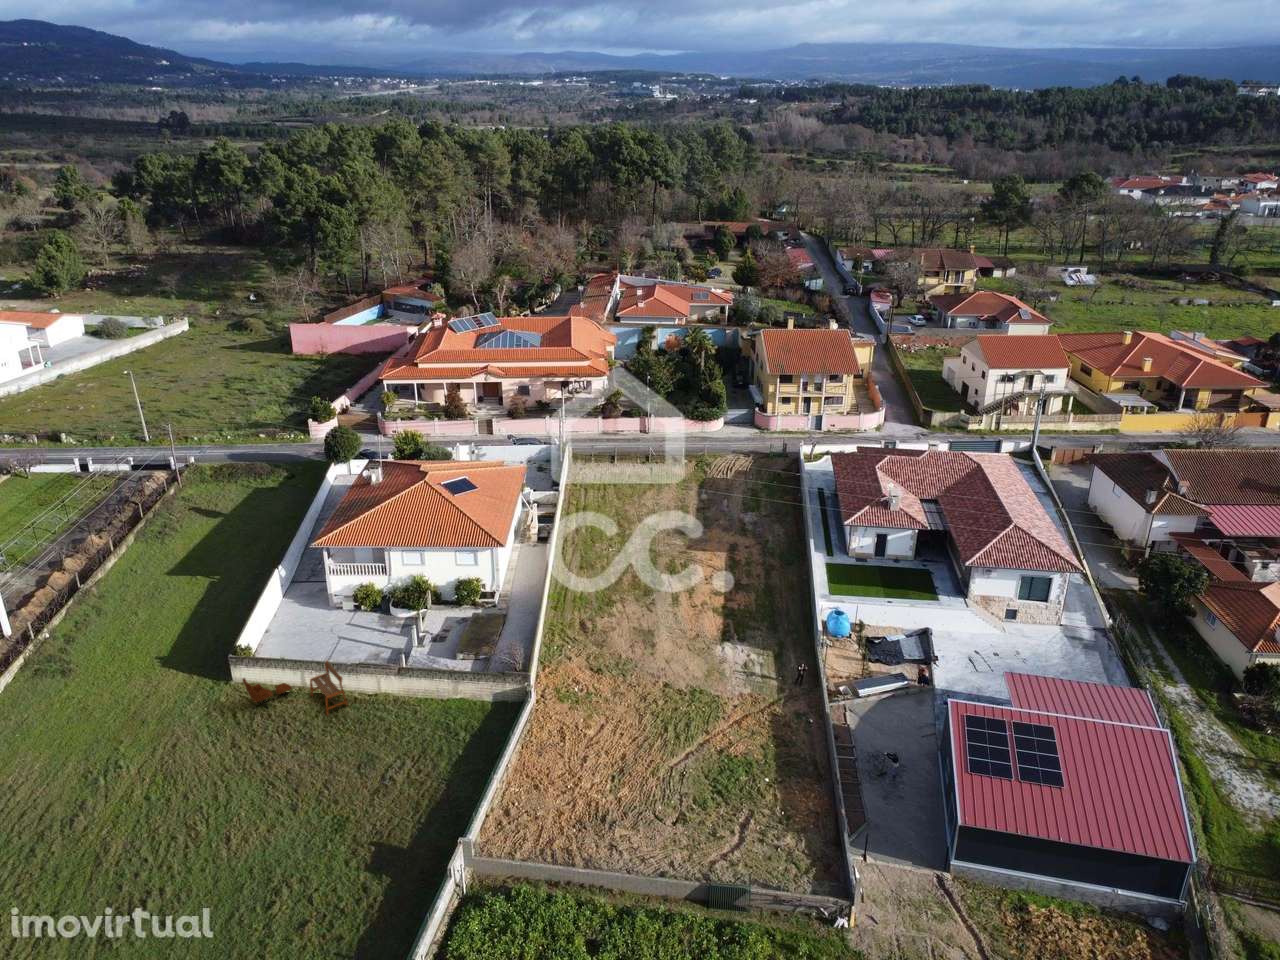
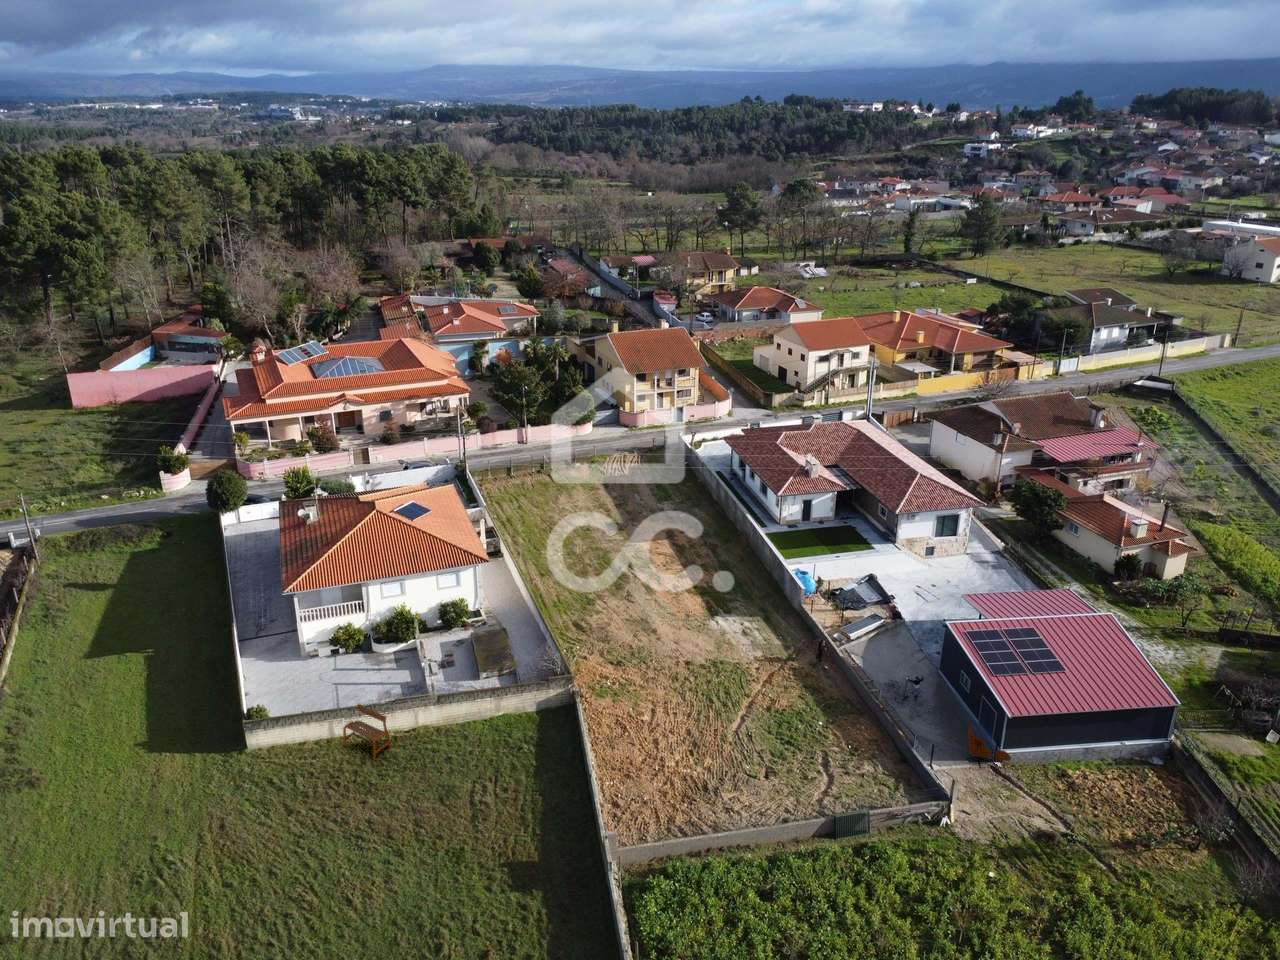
lounge chair: present [243,678,291,706] -> present [968,726,1011,764]

